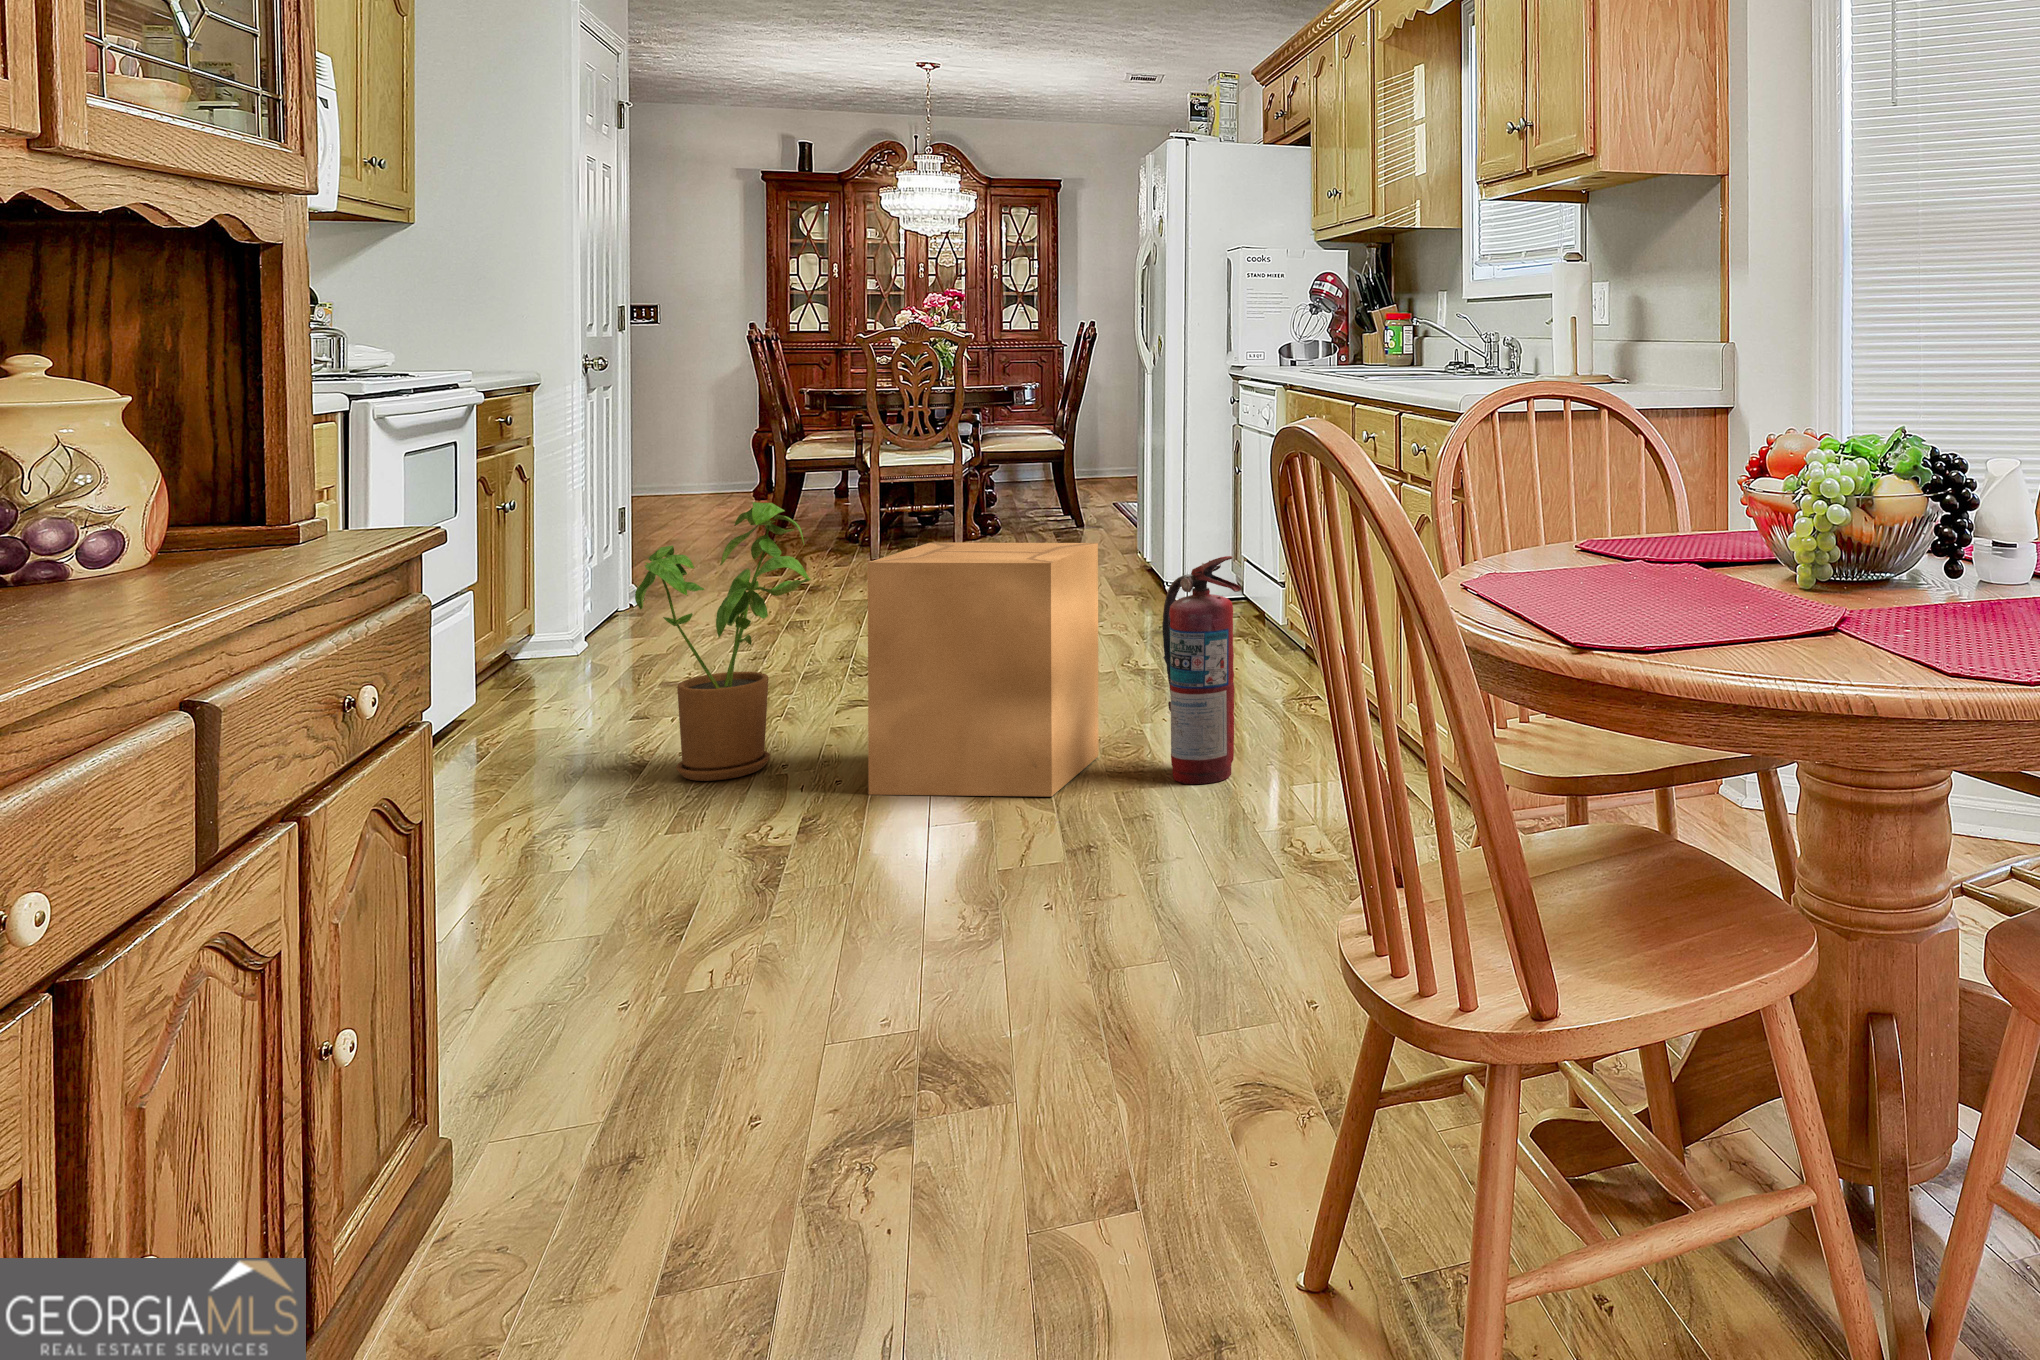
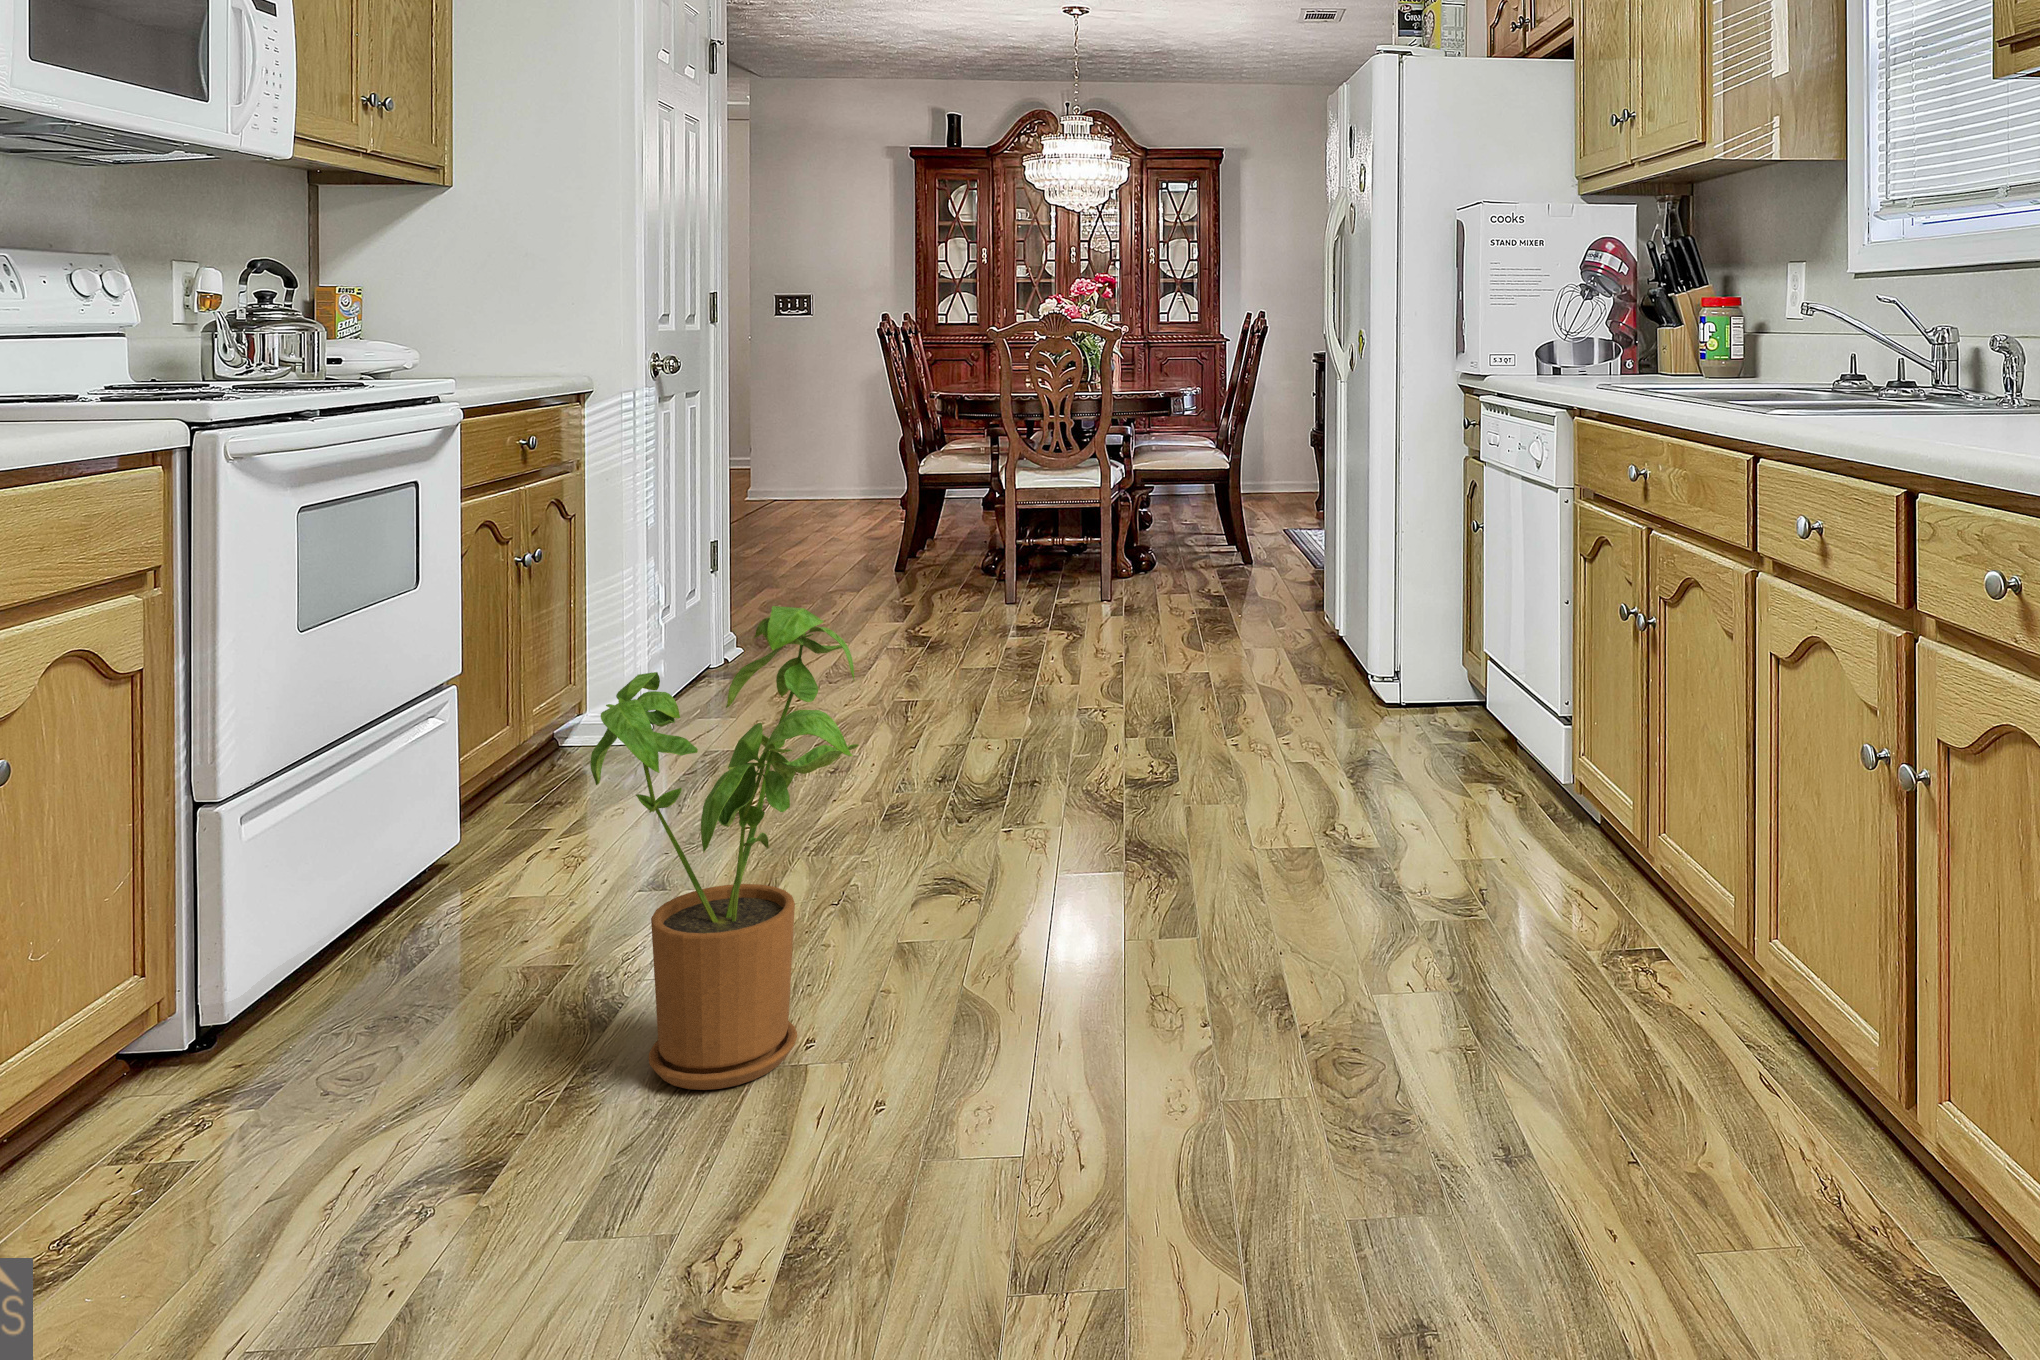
cardboard box: present [868,543,1099,796] -> none [936,688,1336,1242]
fire extinguisher: present [1162,556,1242,784] -> none [1460,778,1635,1238]

